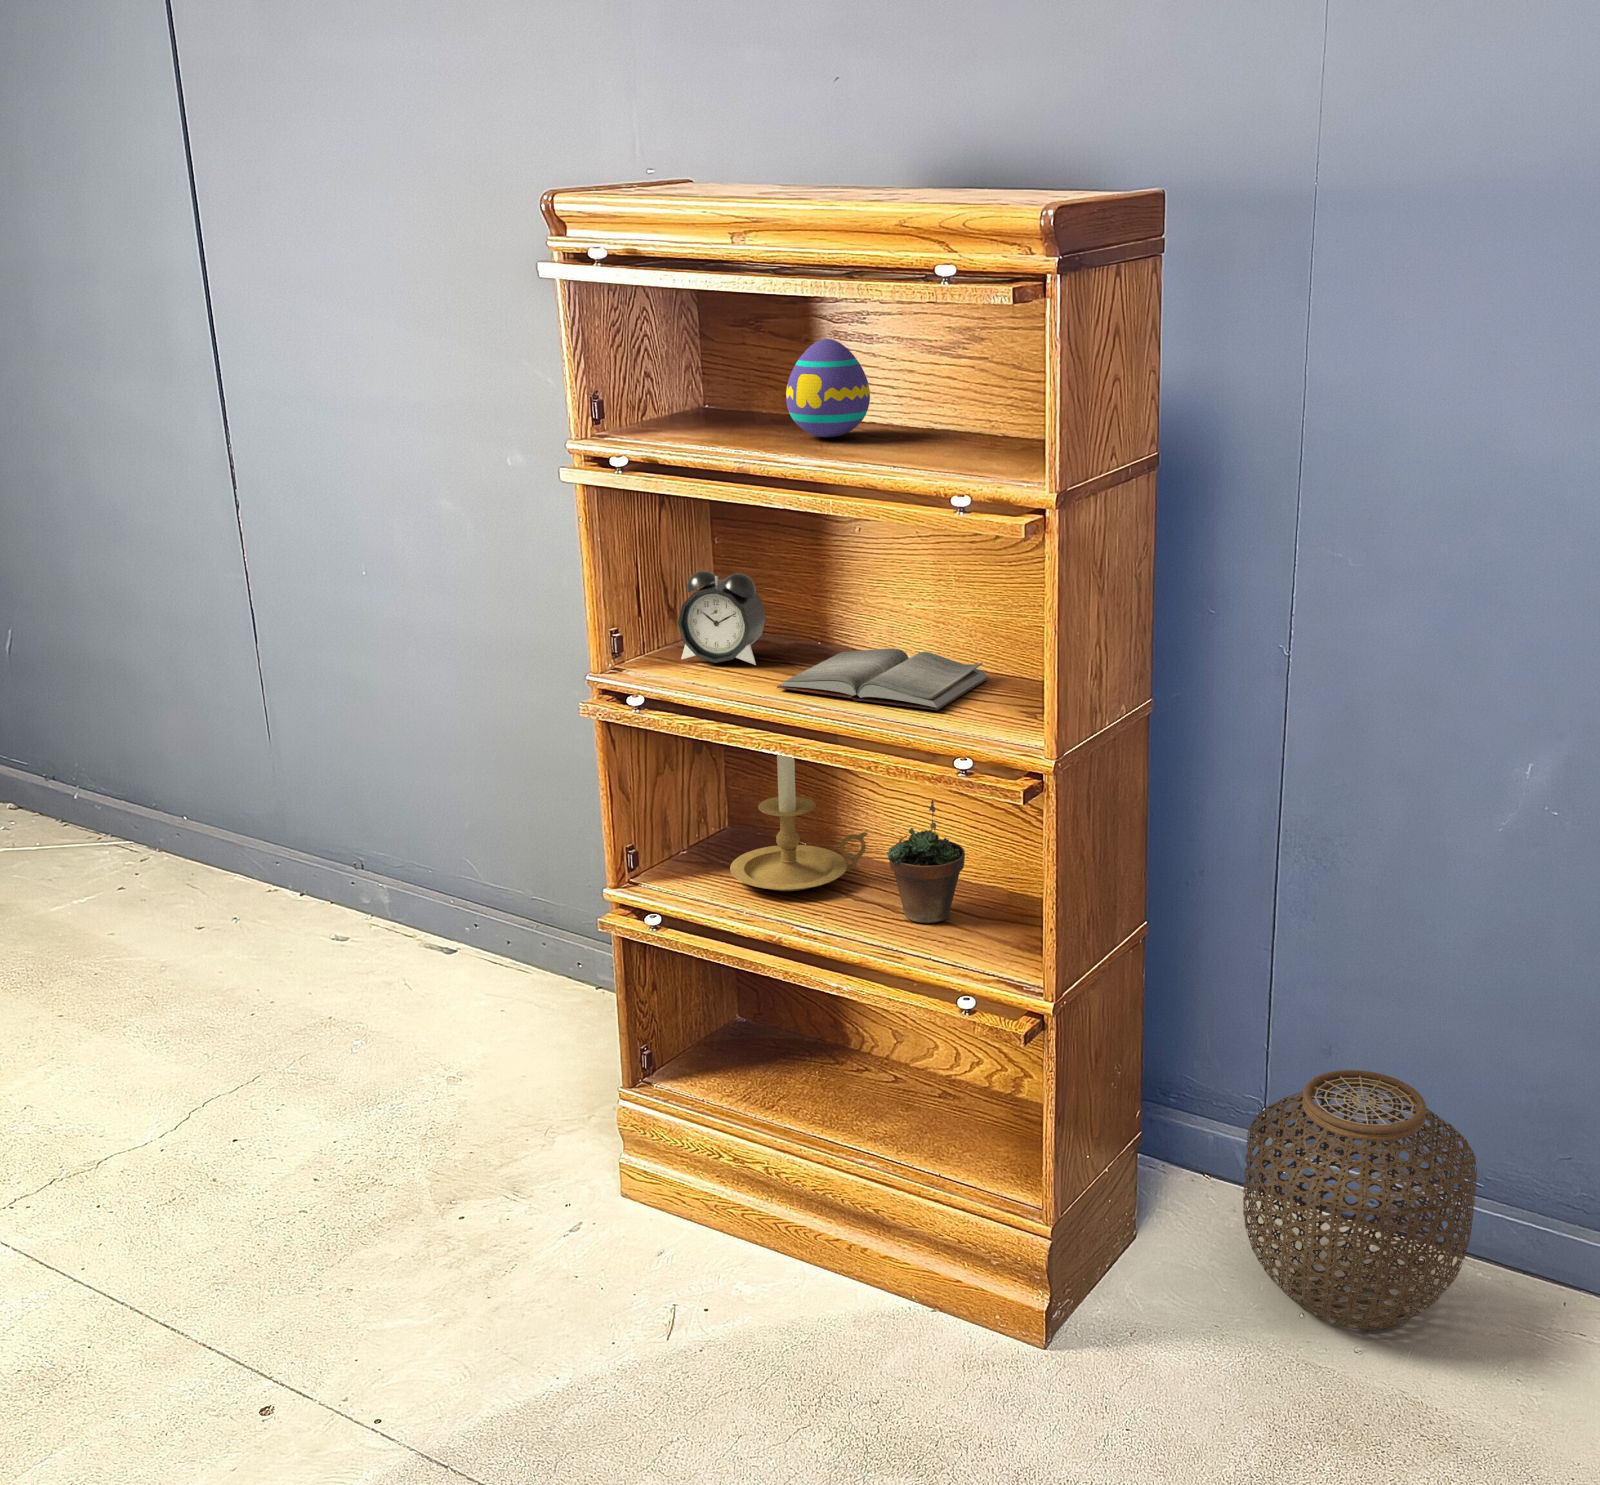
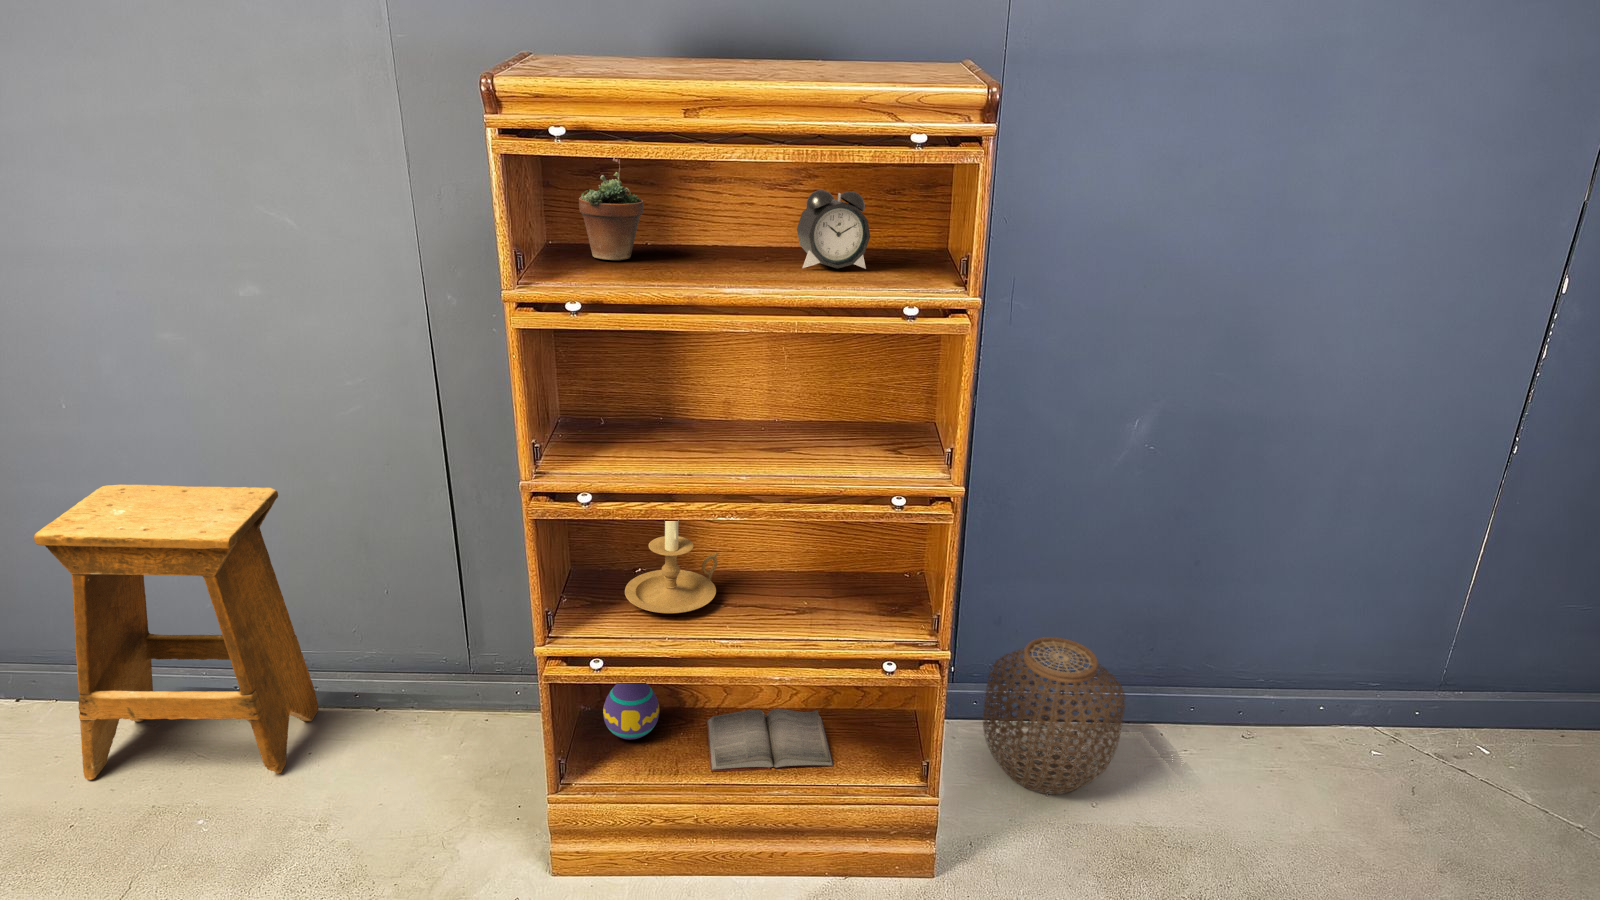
decorative egg: present [786,339,870,437] -> present [603,682,659,739]
alarm clock: present [678,571,766,665] -> present [797,190,870,269]
hardback book: present [777,649,989,710] -> present [707,709,834,772]
stool: none [275,675,537,1017] -> present [34,484,318,780]
succulent plant: present [887,800,965,923] -> present [579,158,644,260]

